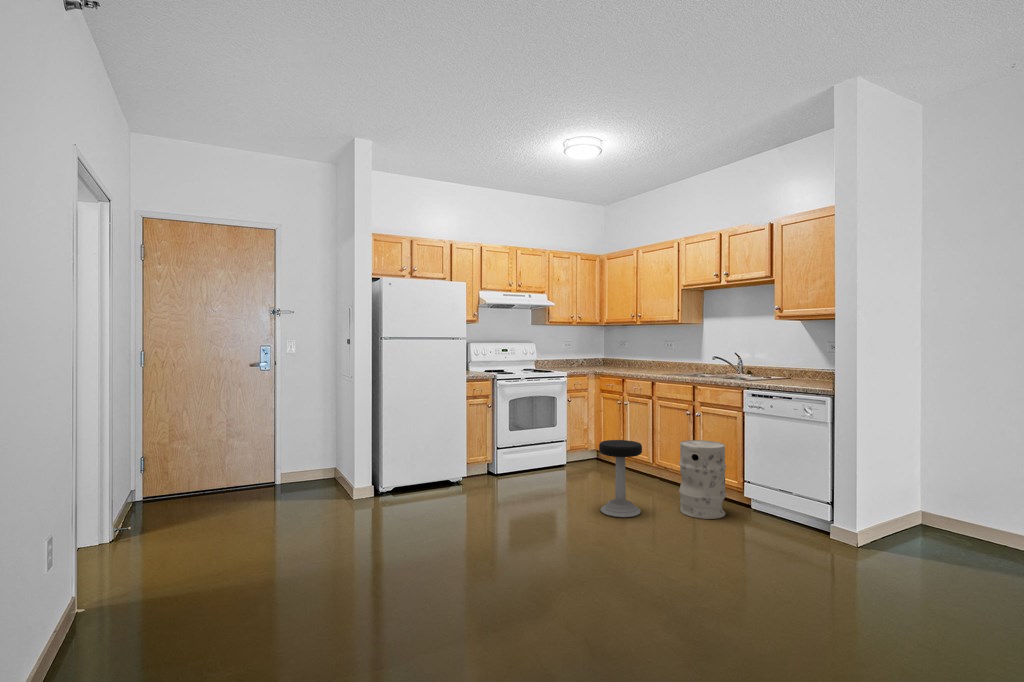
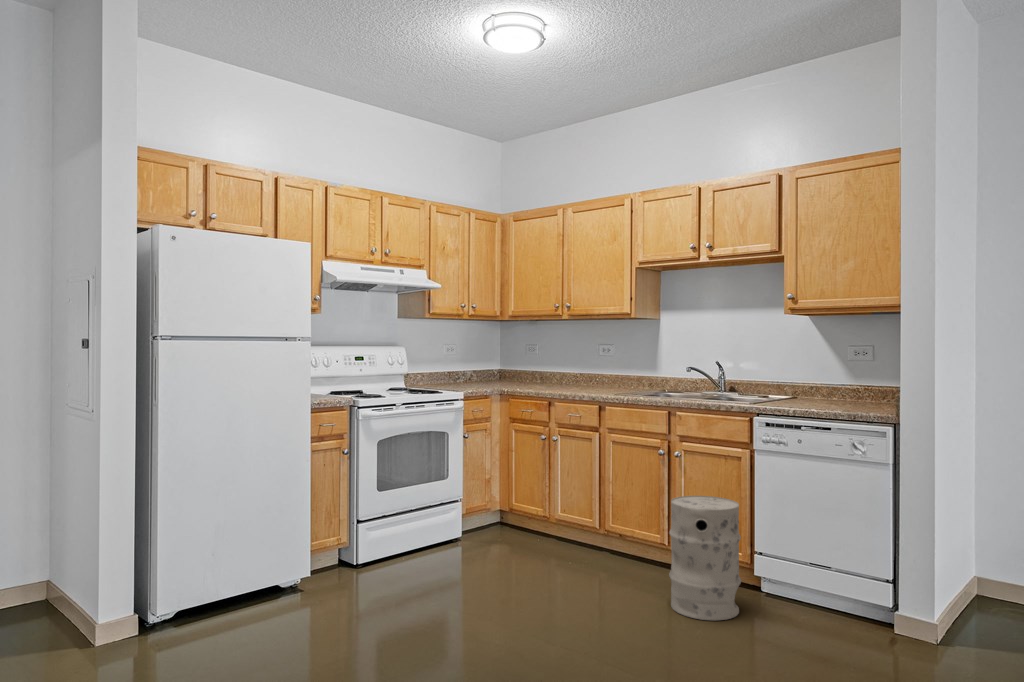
stool: present [599,440,642,517] -> none [552,502,621,632]

